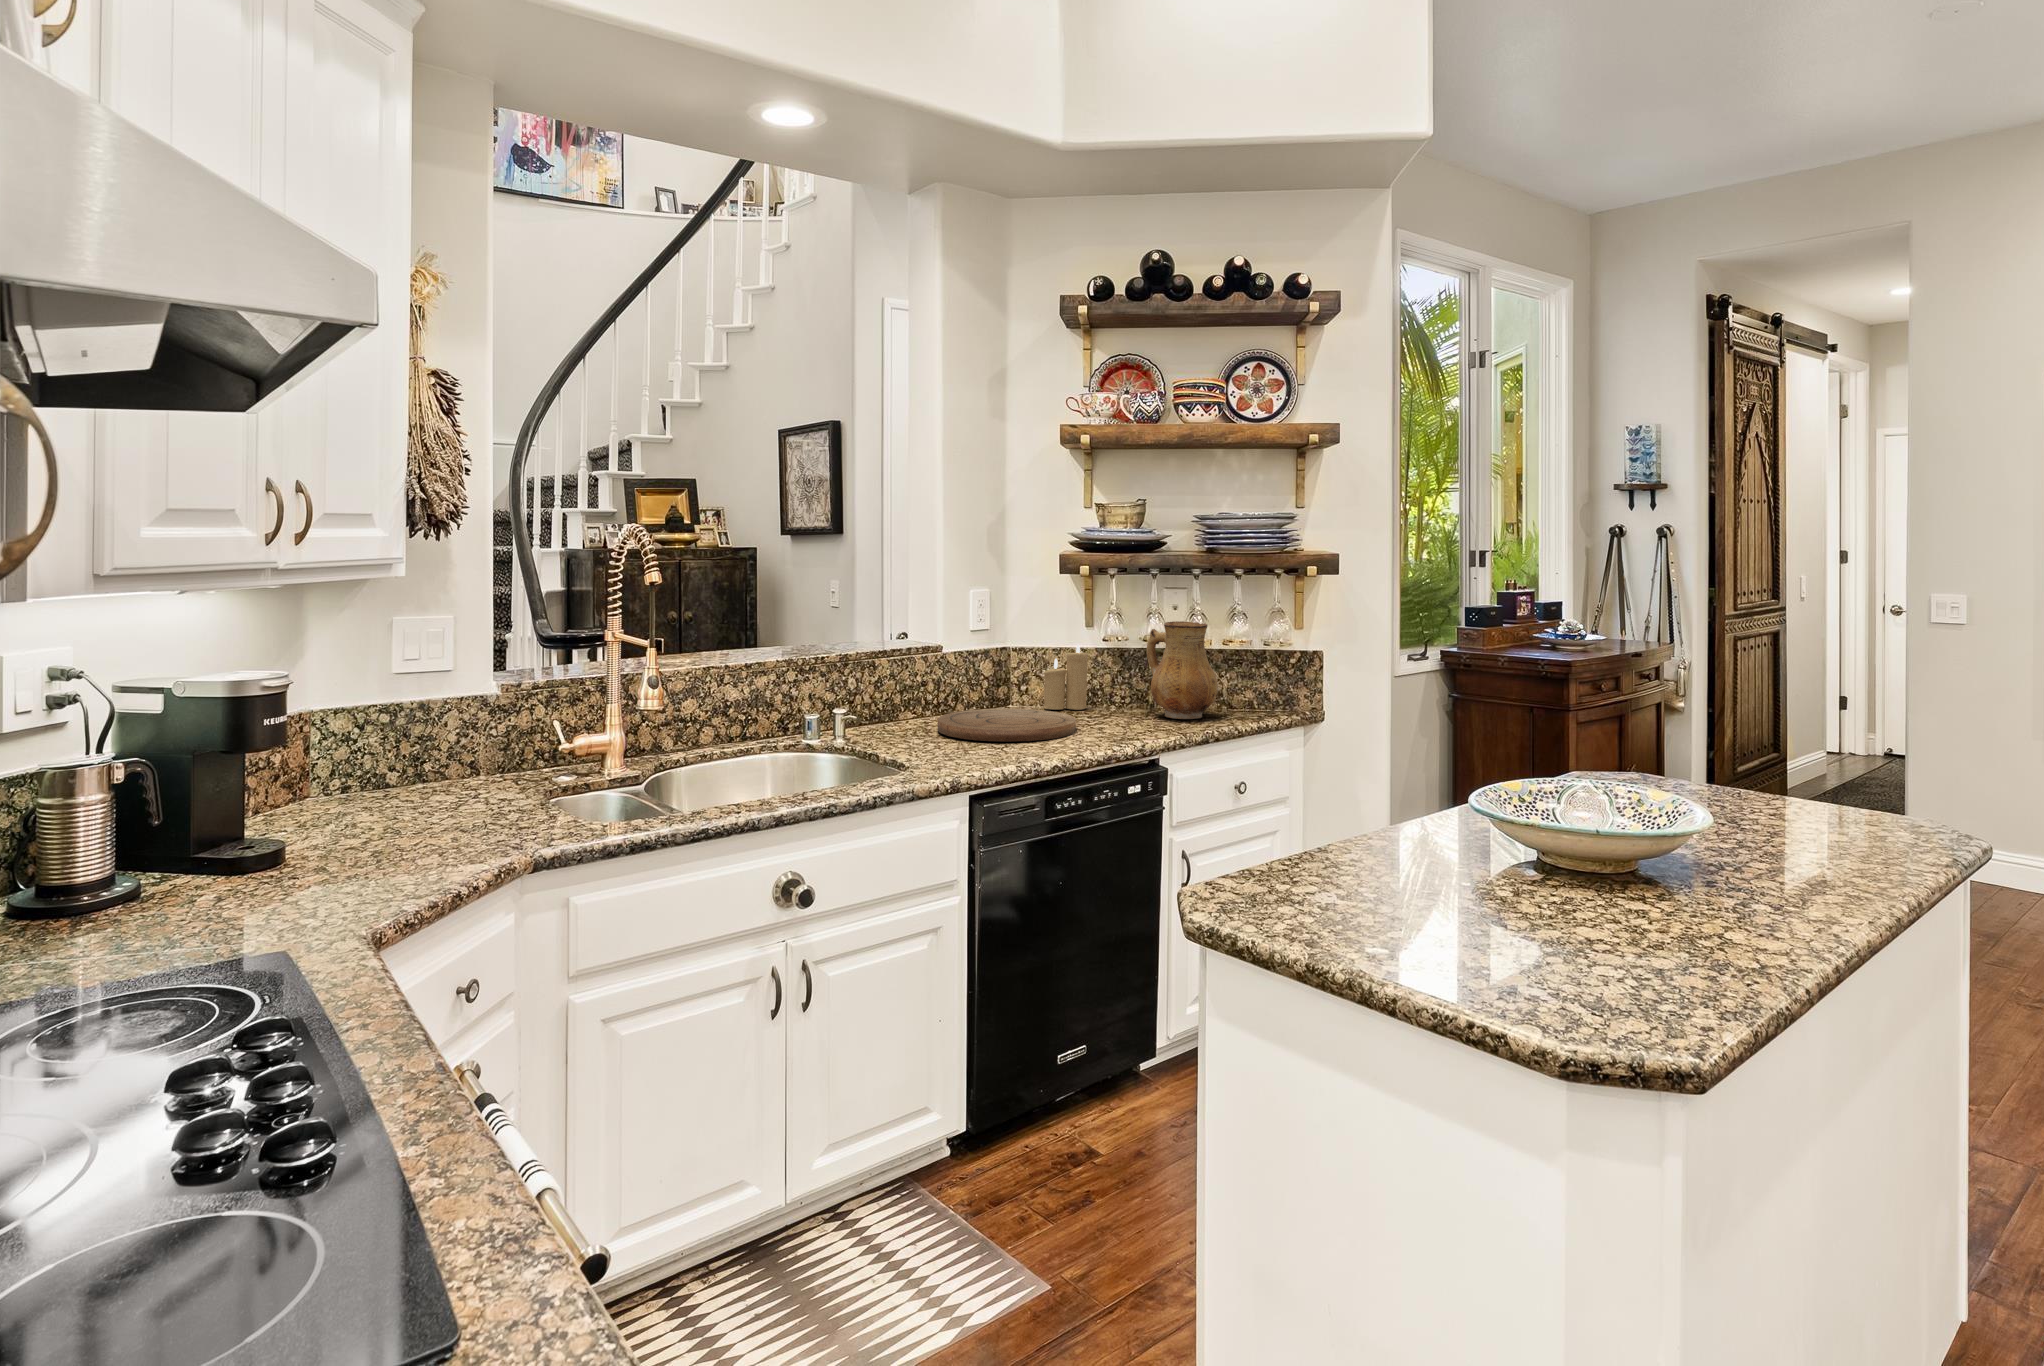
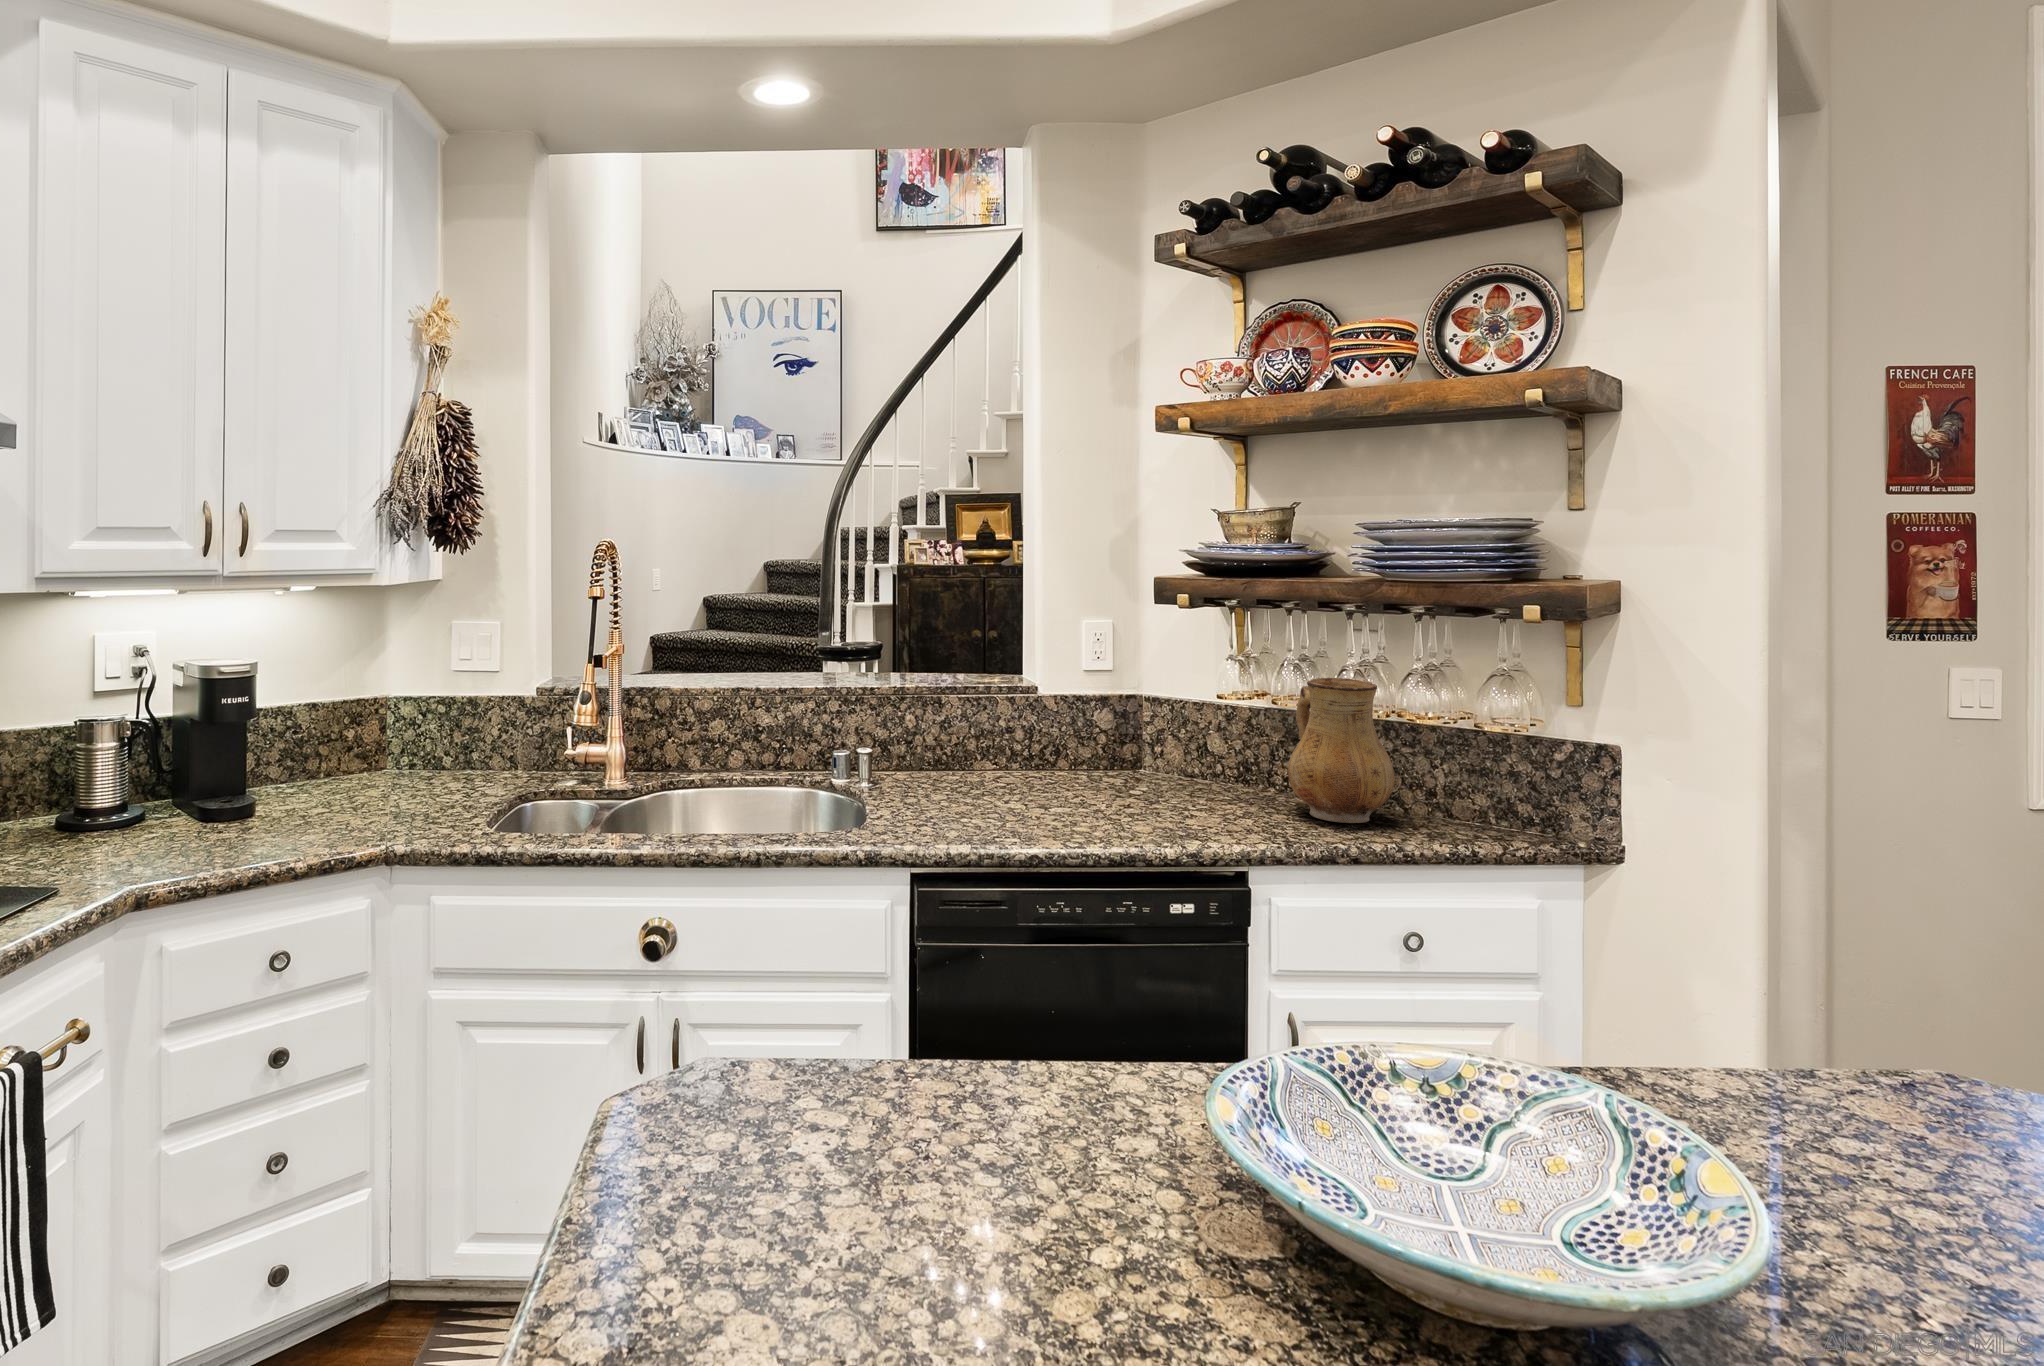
candle: present [1044,645,1088,710] -> none [1171,697,1232,785]
cutting board: present [938,709,1076,742] -> none [976,766,1156,820]

